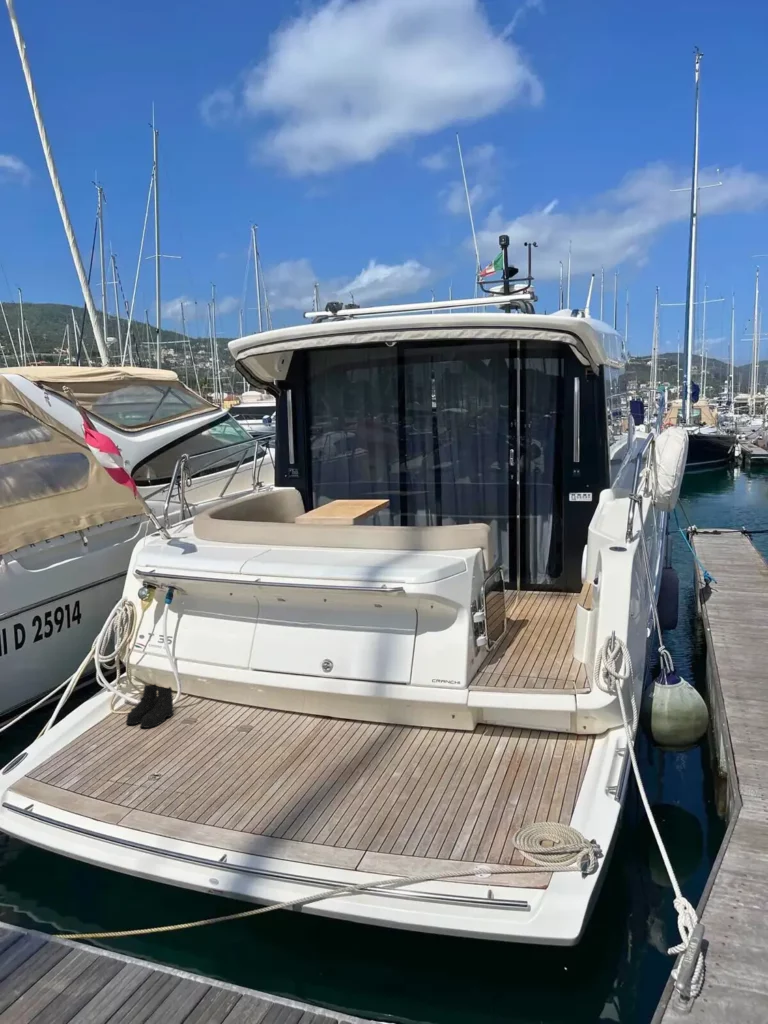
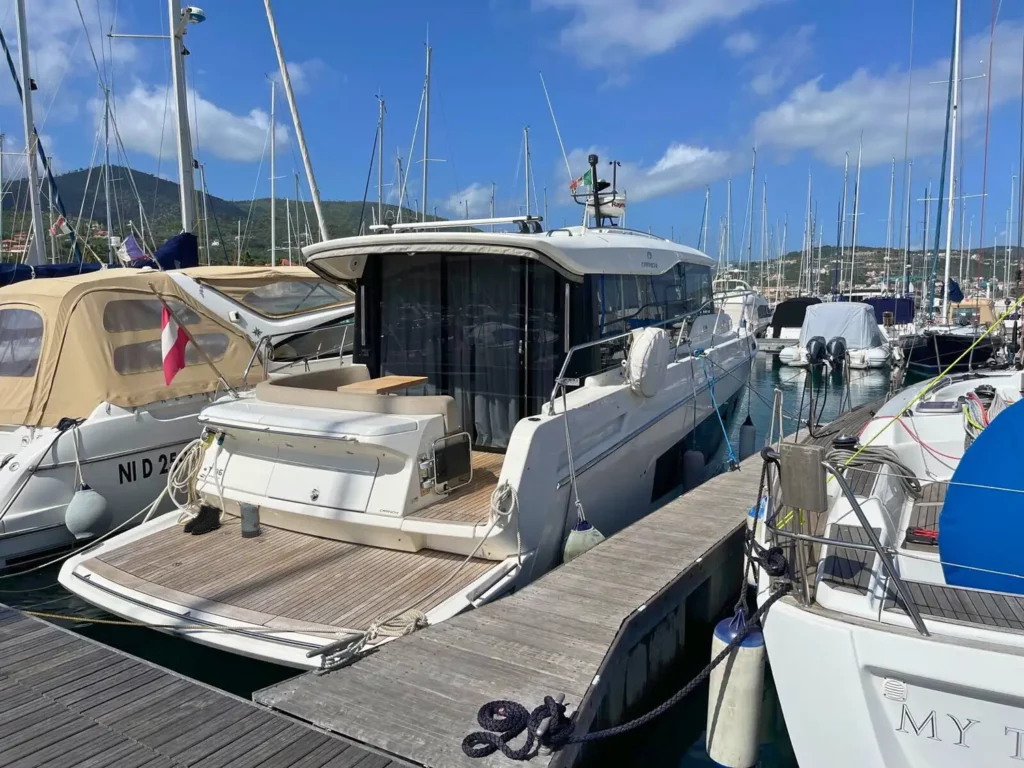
watering can: none [201,661,244,727] -> present [238,502,261,538]

